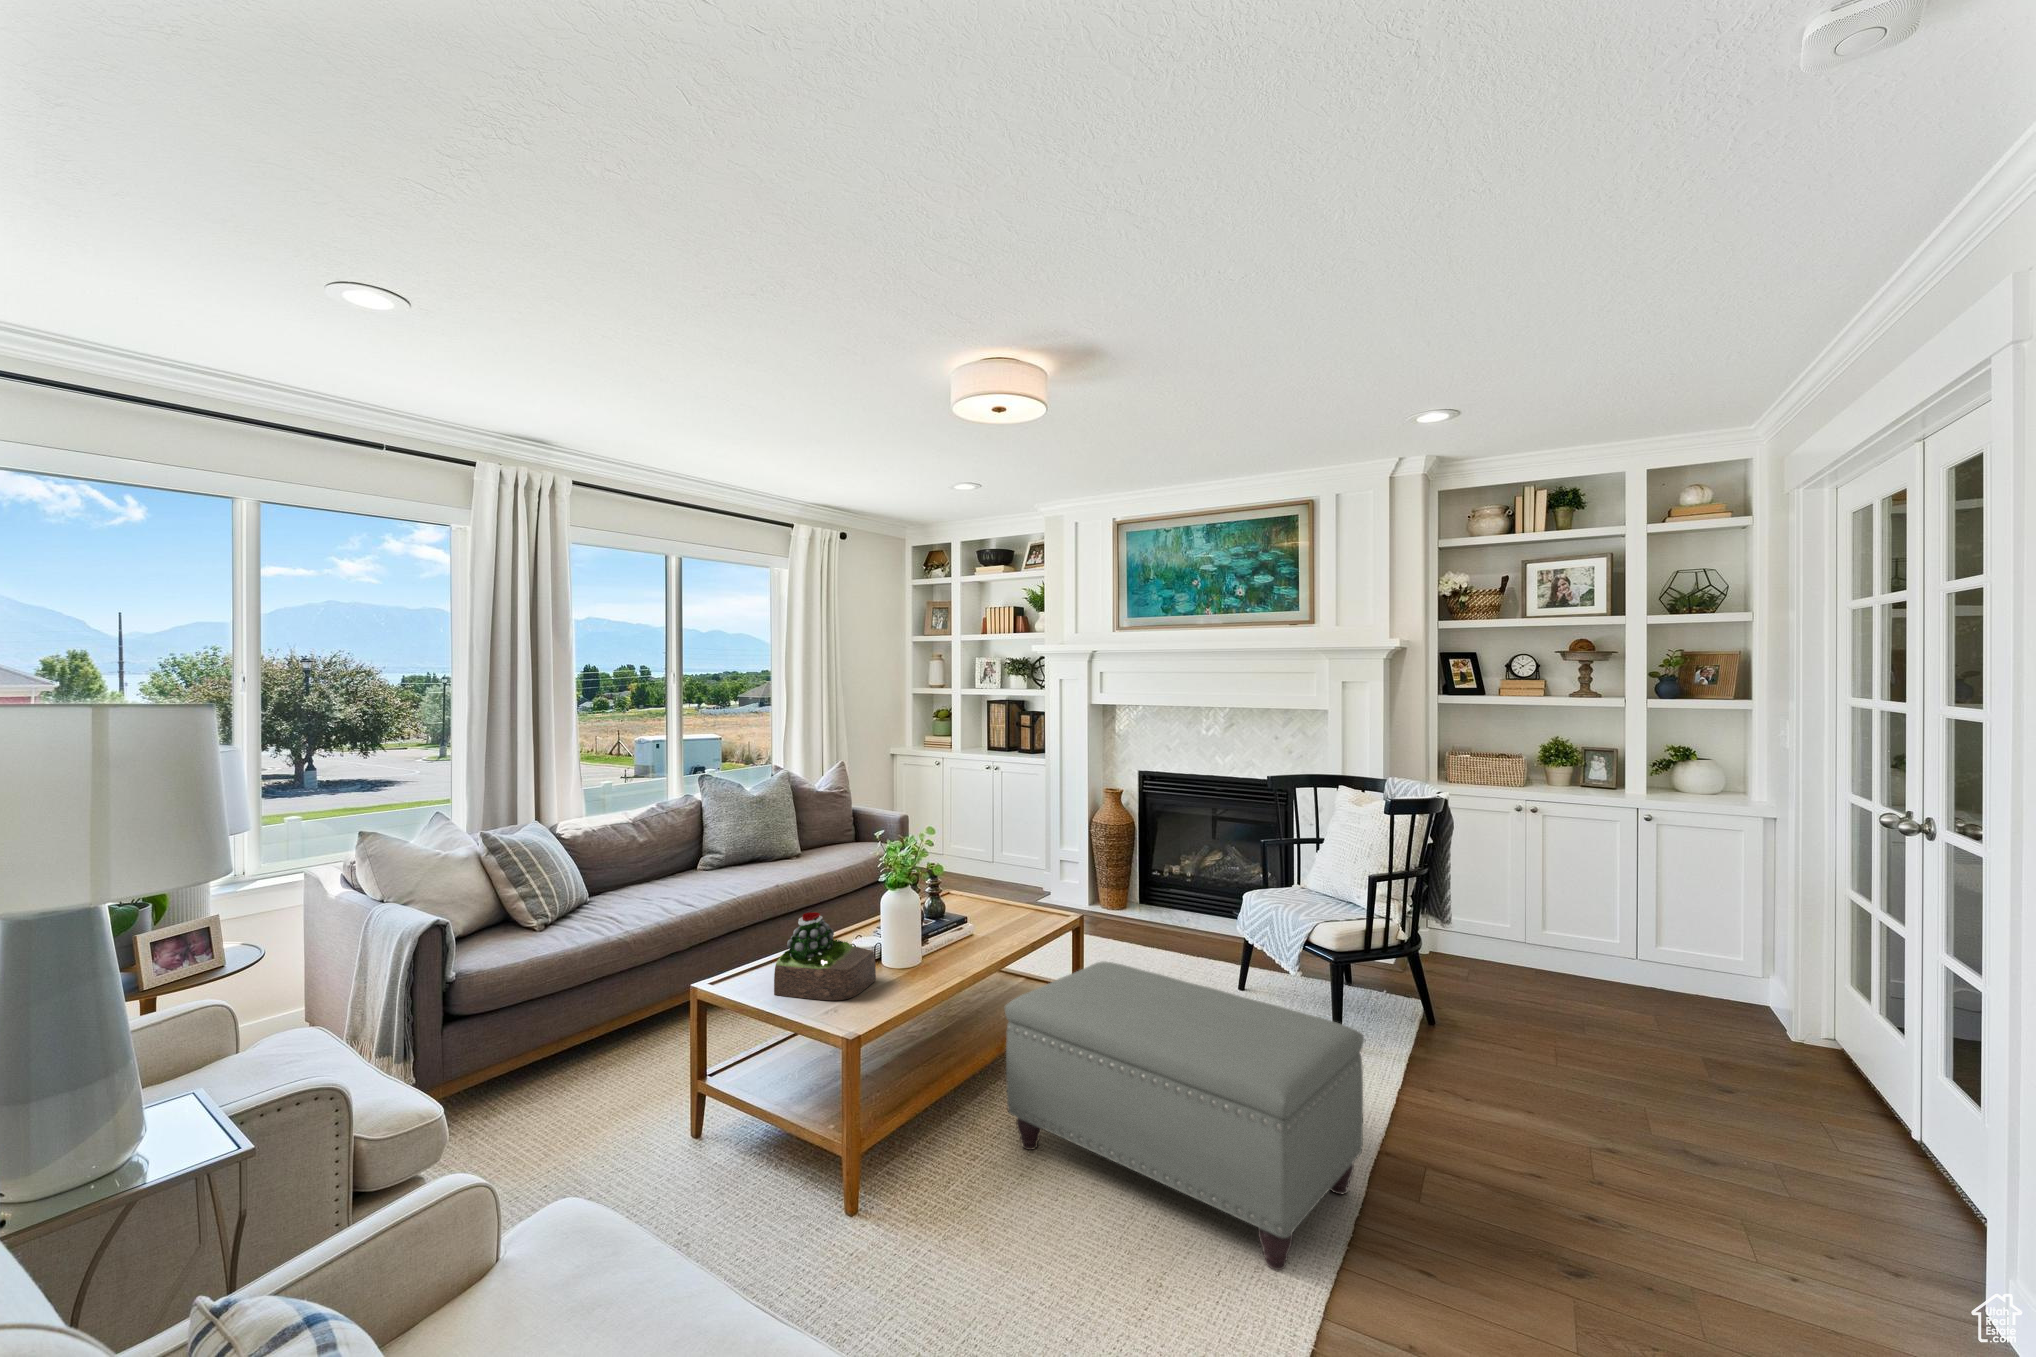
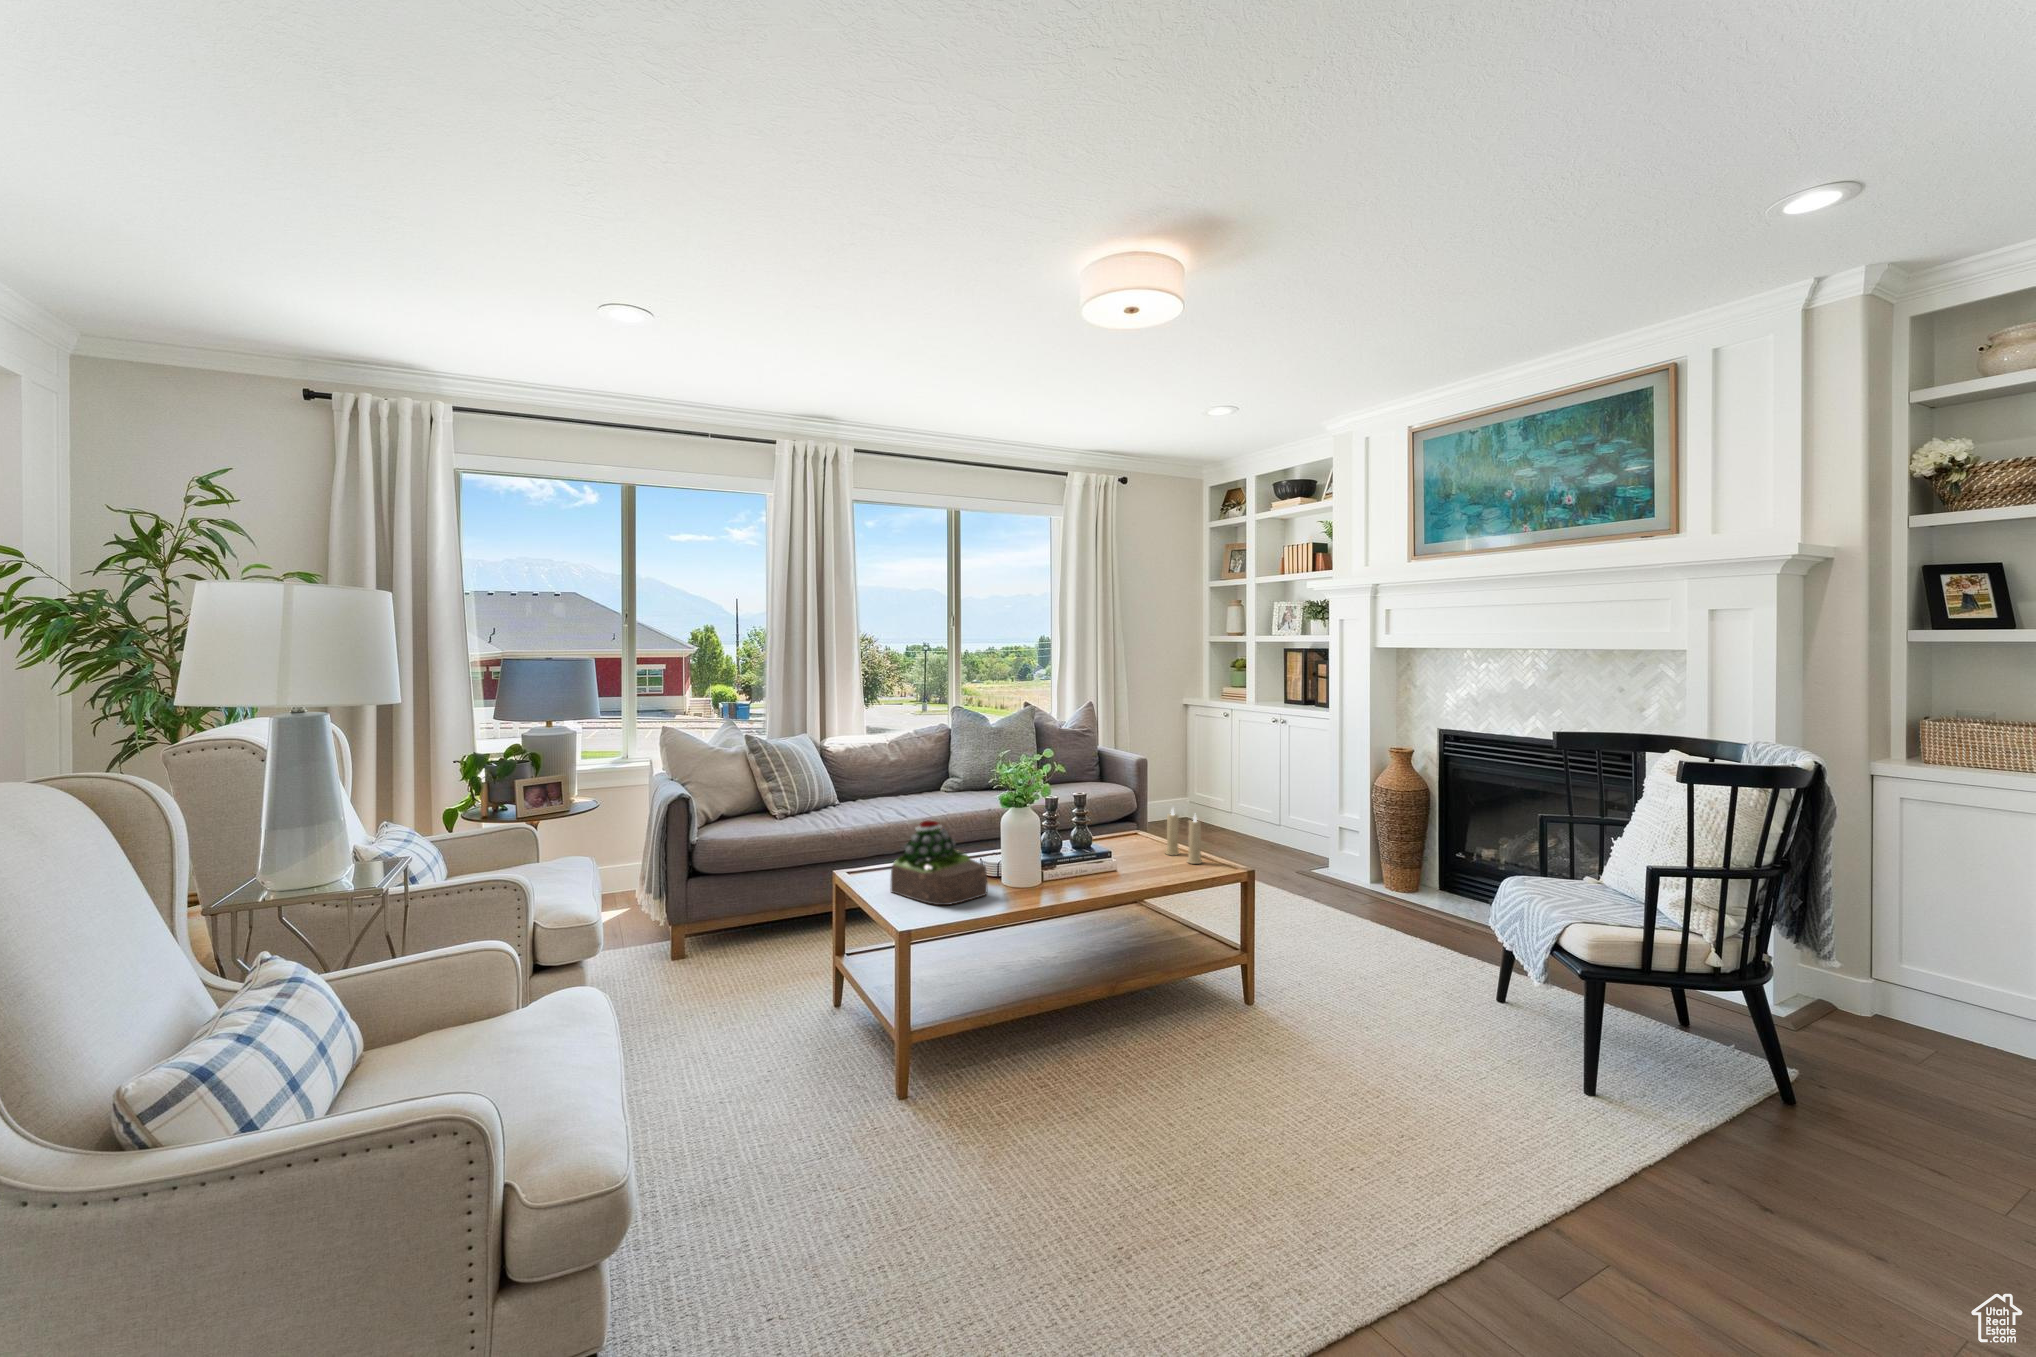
candle: none [984,864,1026,917] -> present [1165,809,1202,864]
ottoman: present [1004,961,1364,1270] -> none [1082,914,1484,1293]

